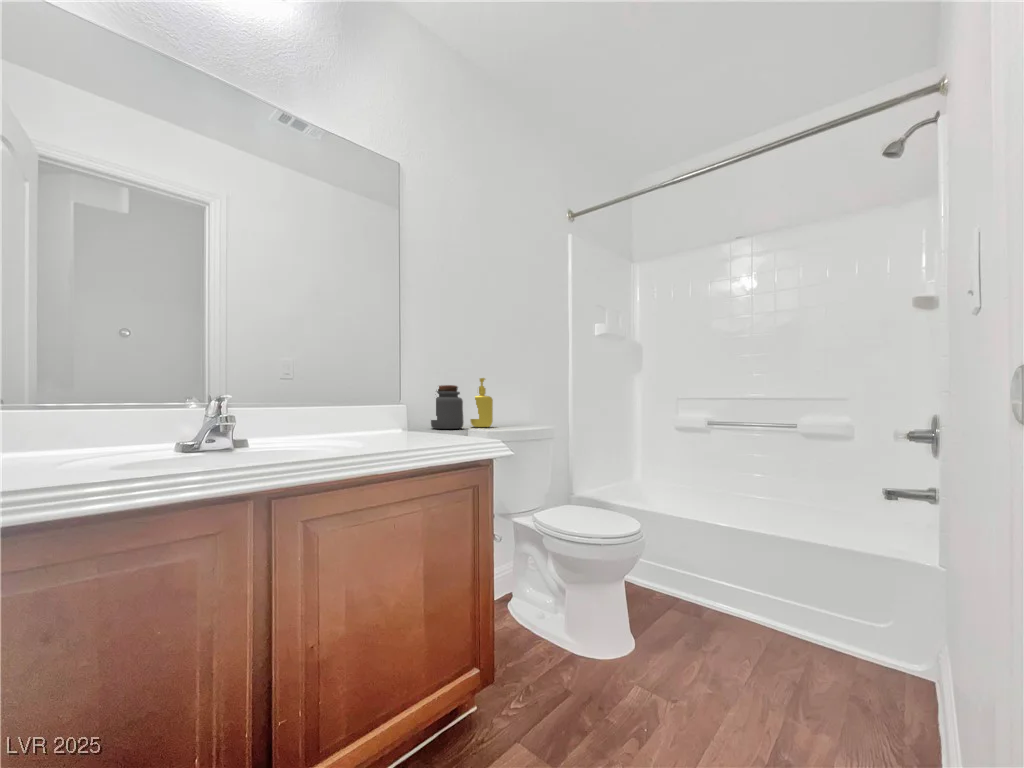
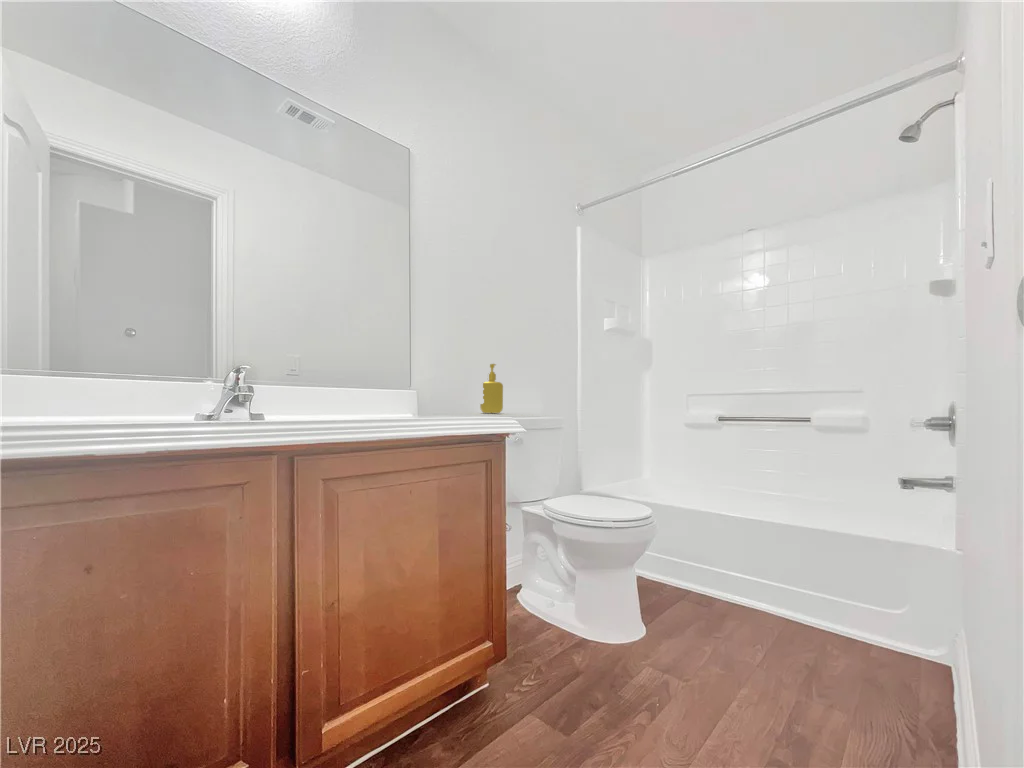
jar: present [431,385,463,429] -> none [441,369,474,413]

